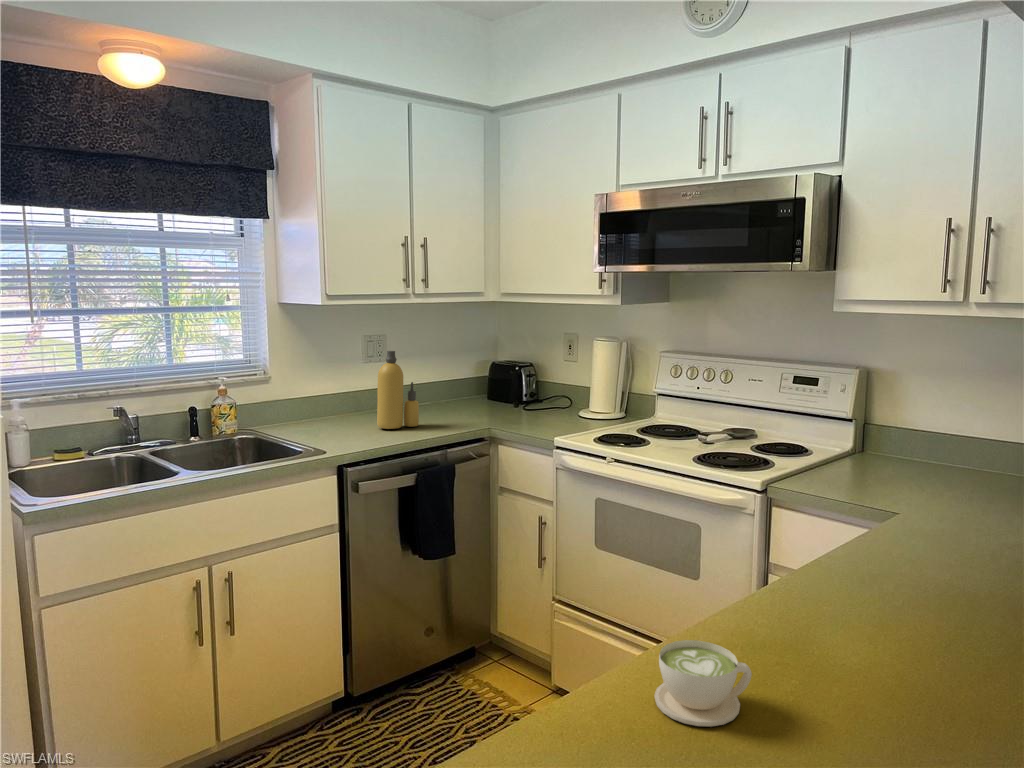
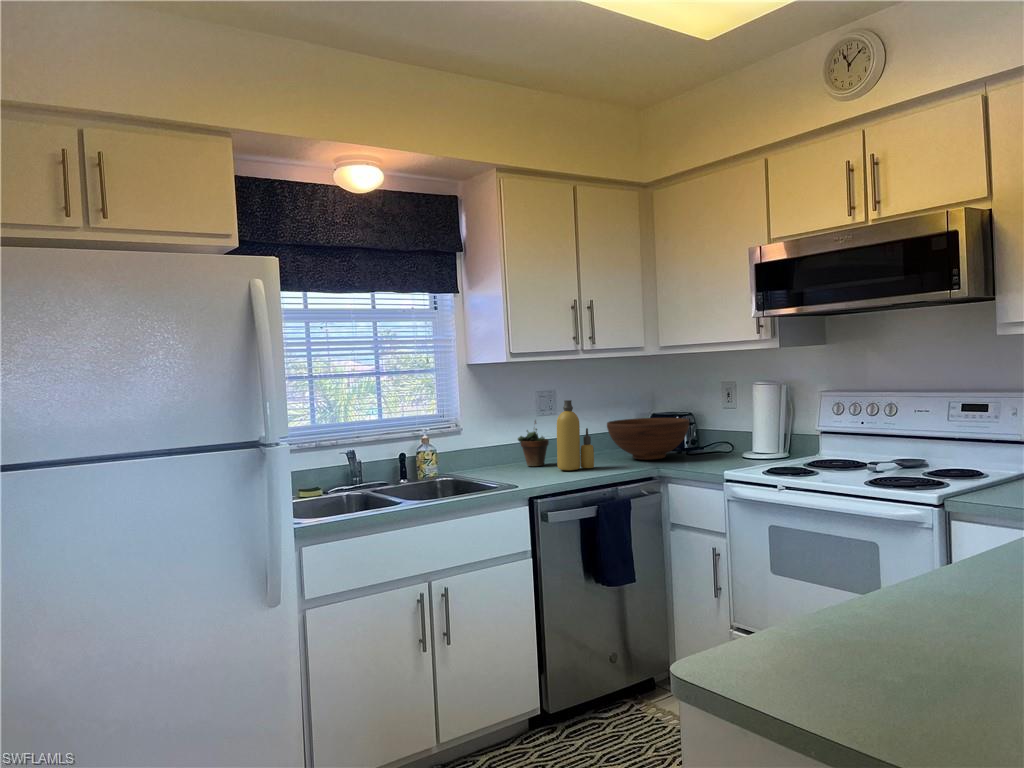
succulent plant: none [335,369,371,421] -> present [518,421,549,466]
fruit bowl: none [437,369,526,417] -> present [607,418,689,460]
coffee cup: present [655,640,752,727] -> none [866,581,955,645]

